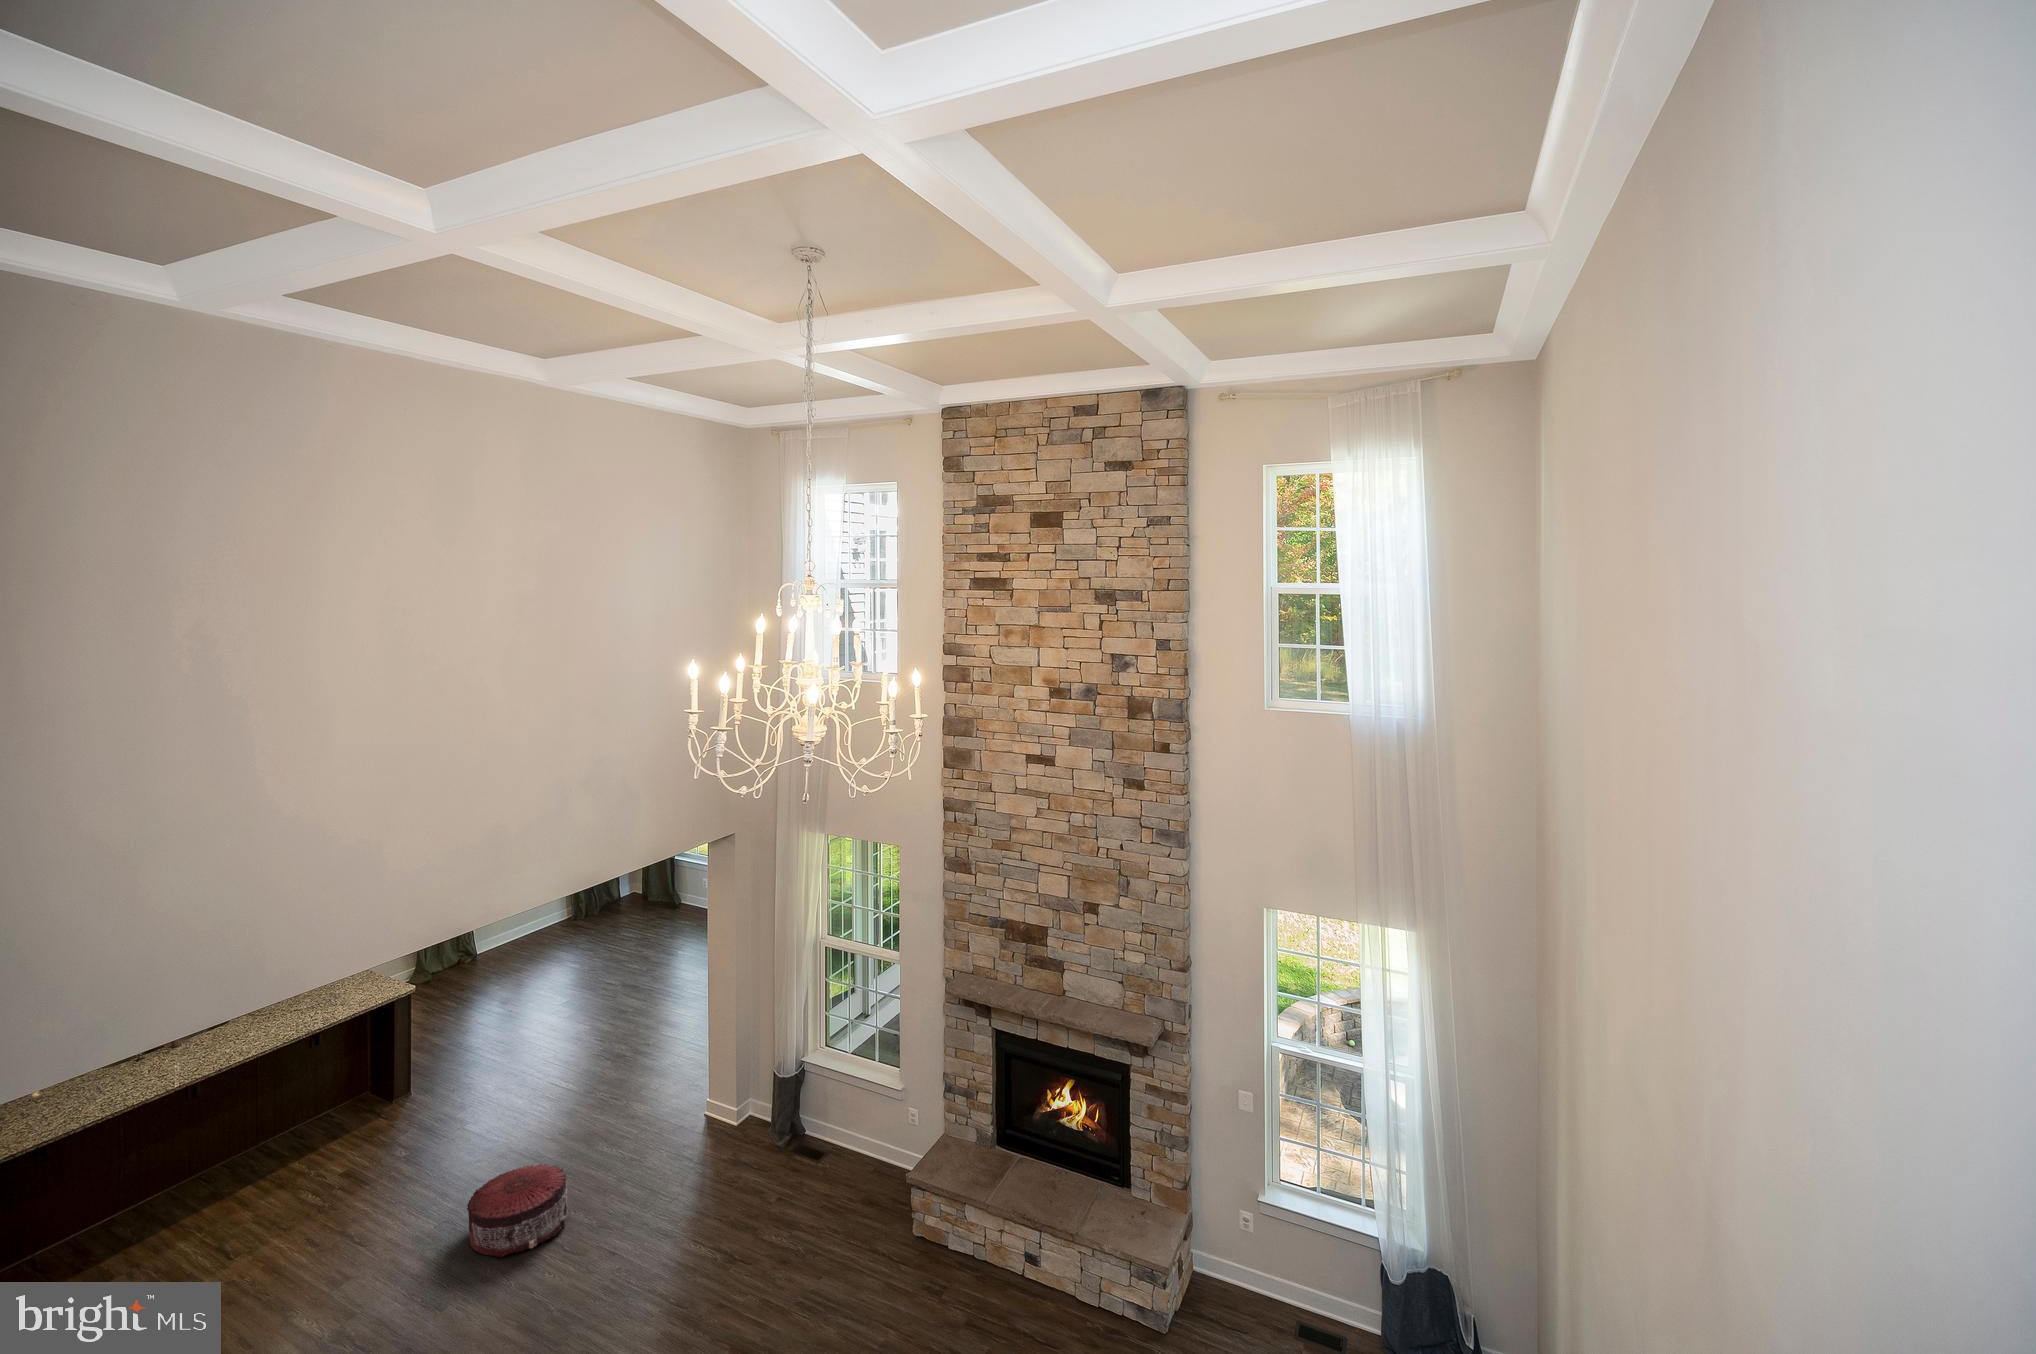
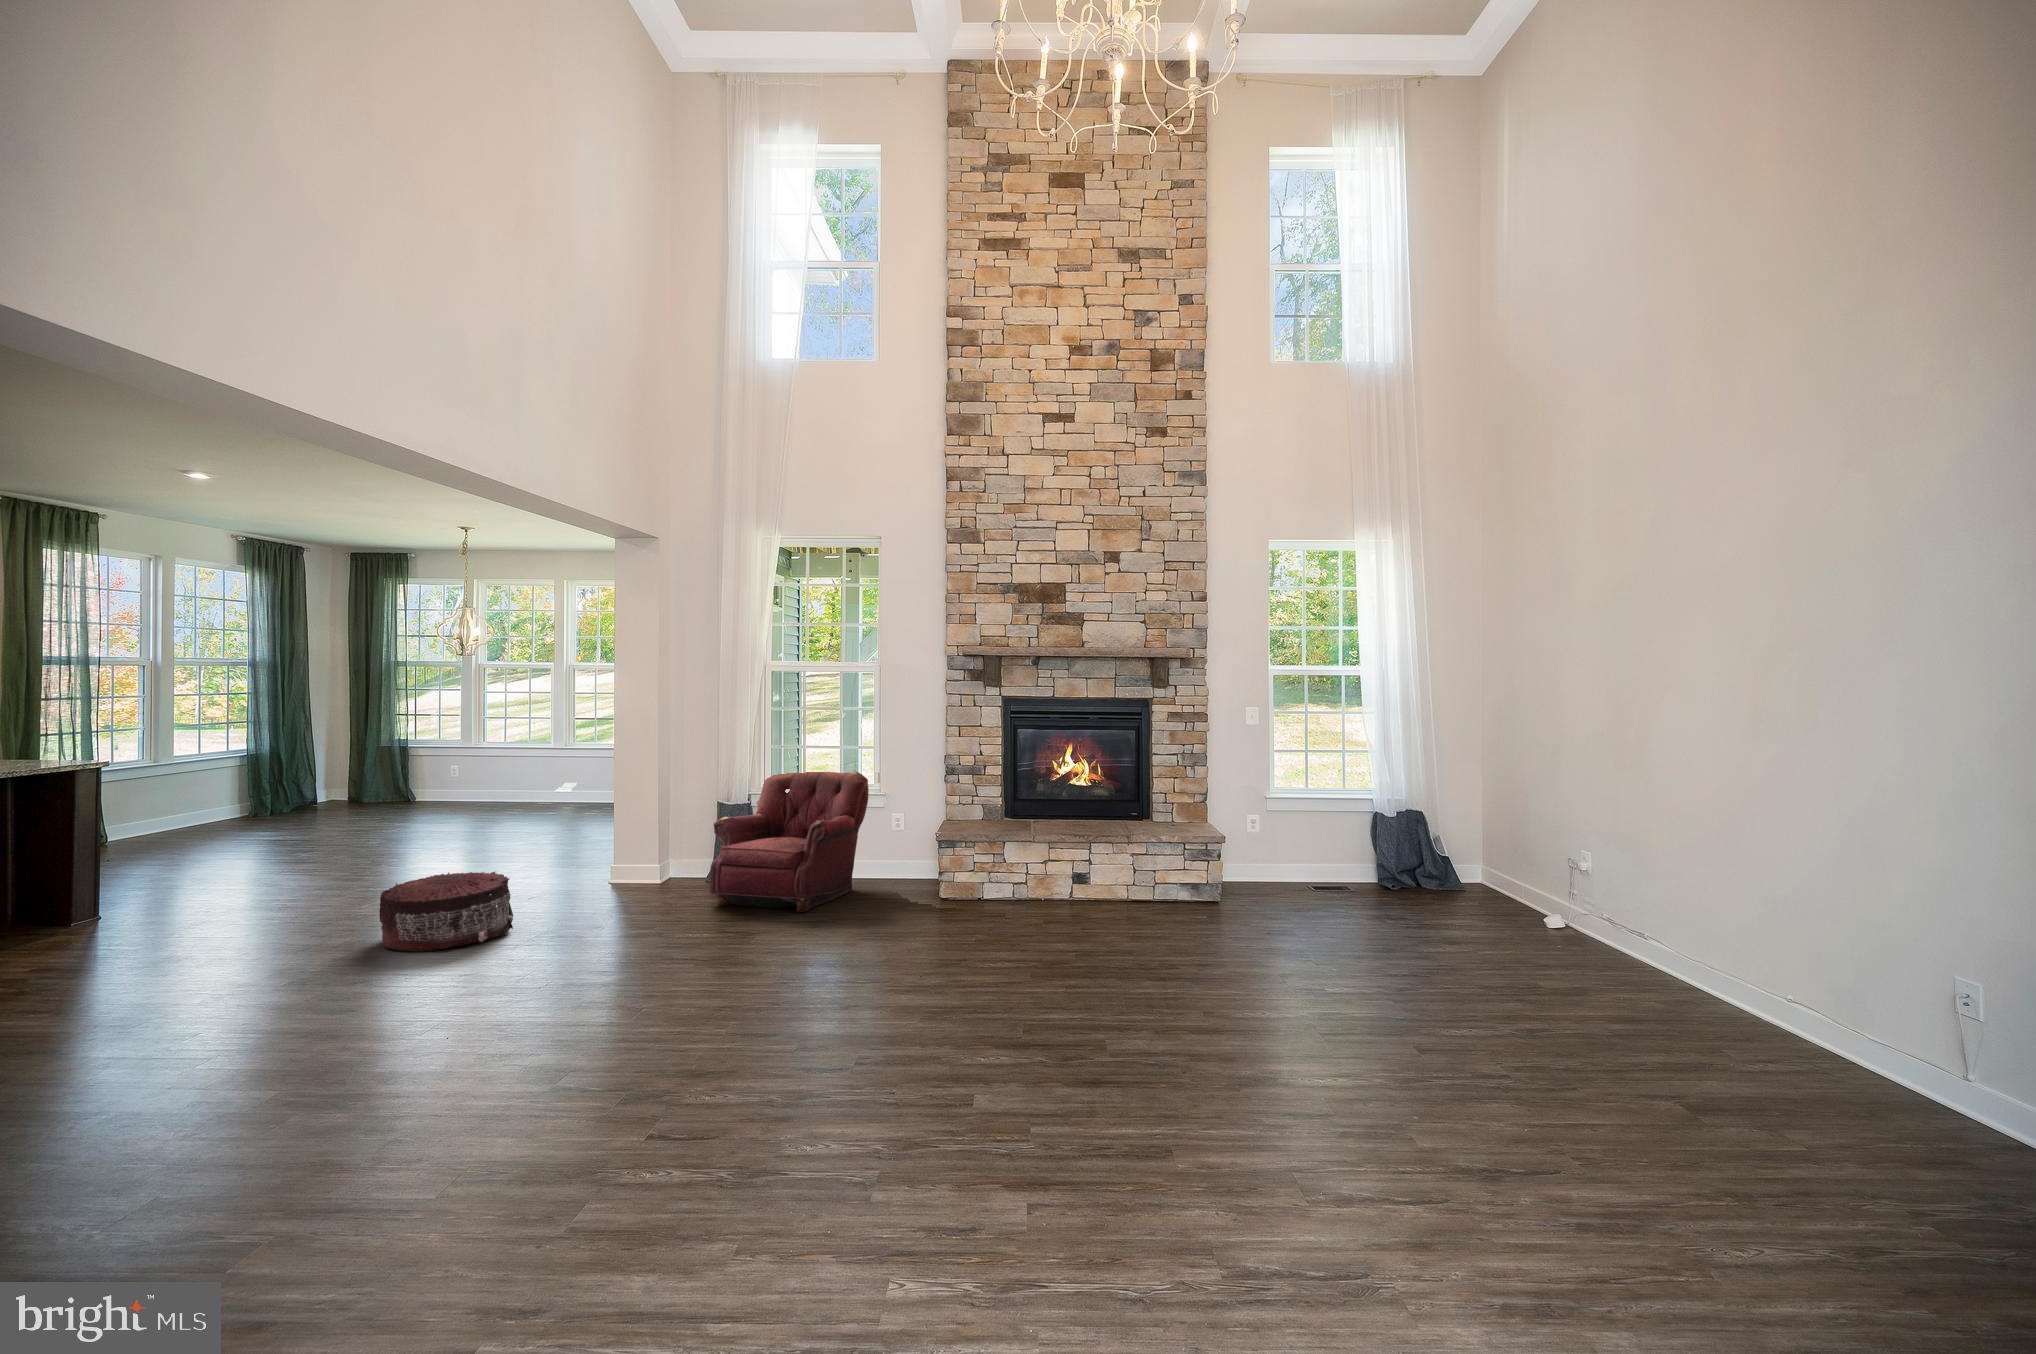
armchair: none [732,1056,885,1235] -> present [710,771,869,912]

